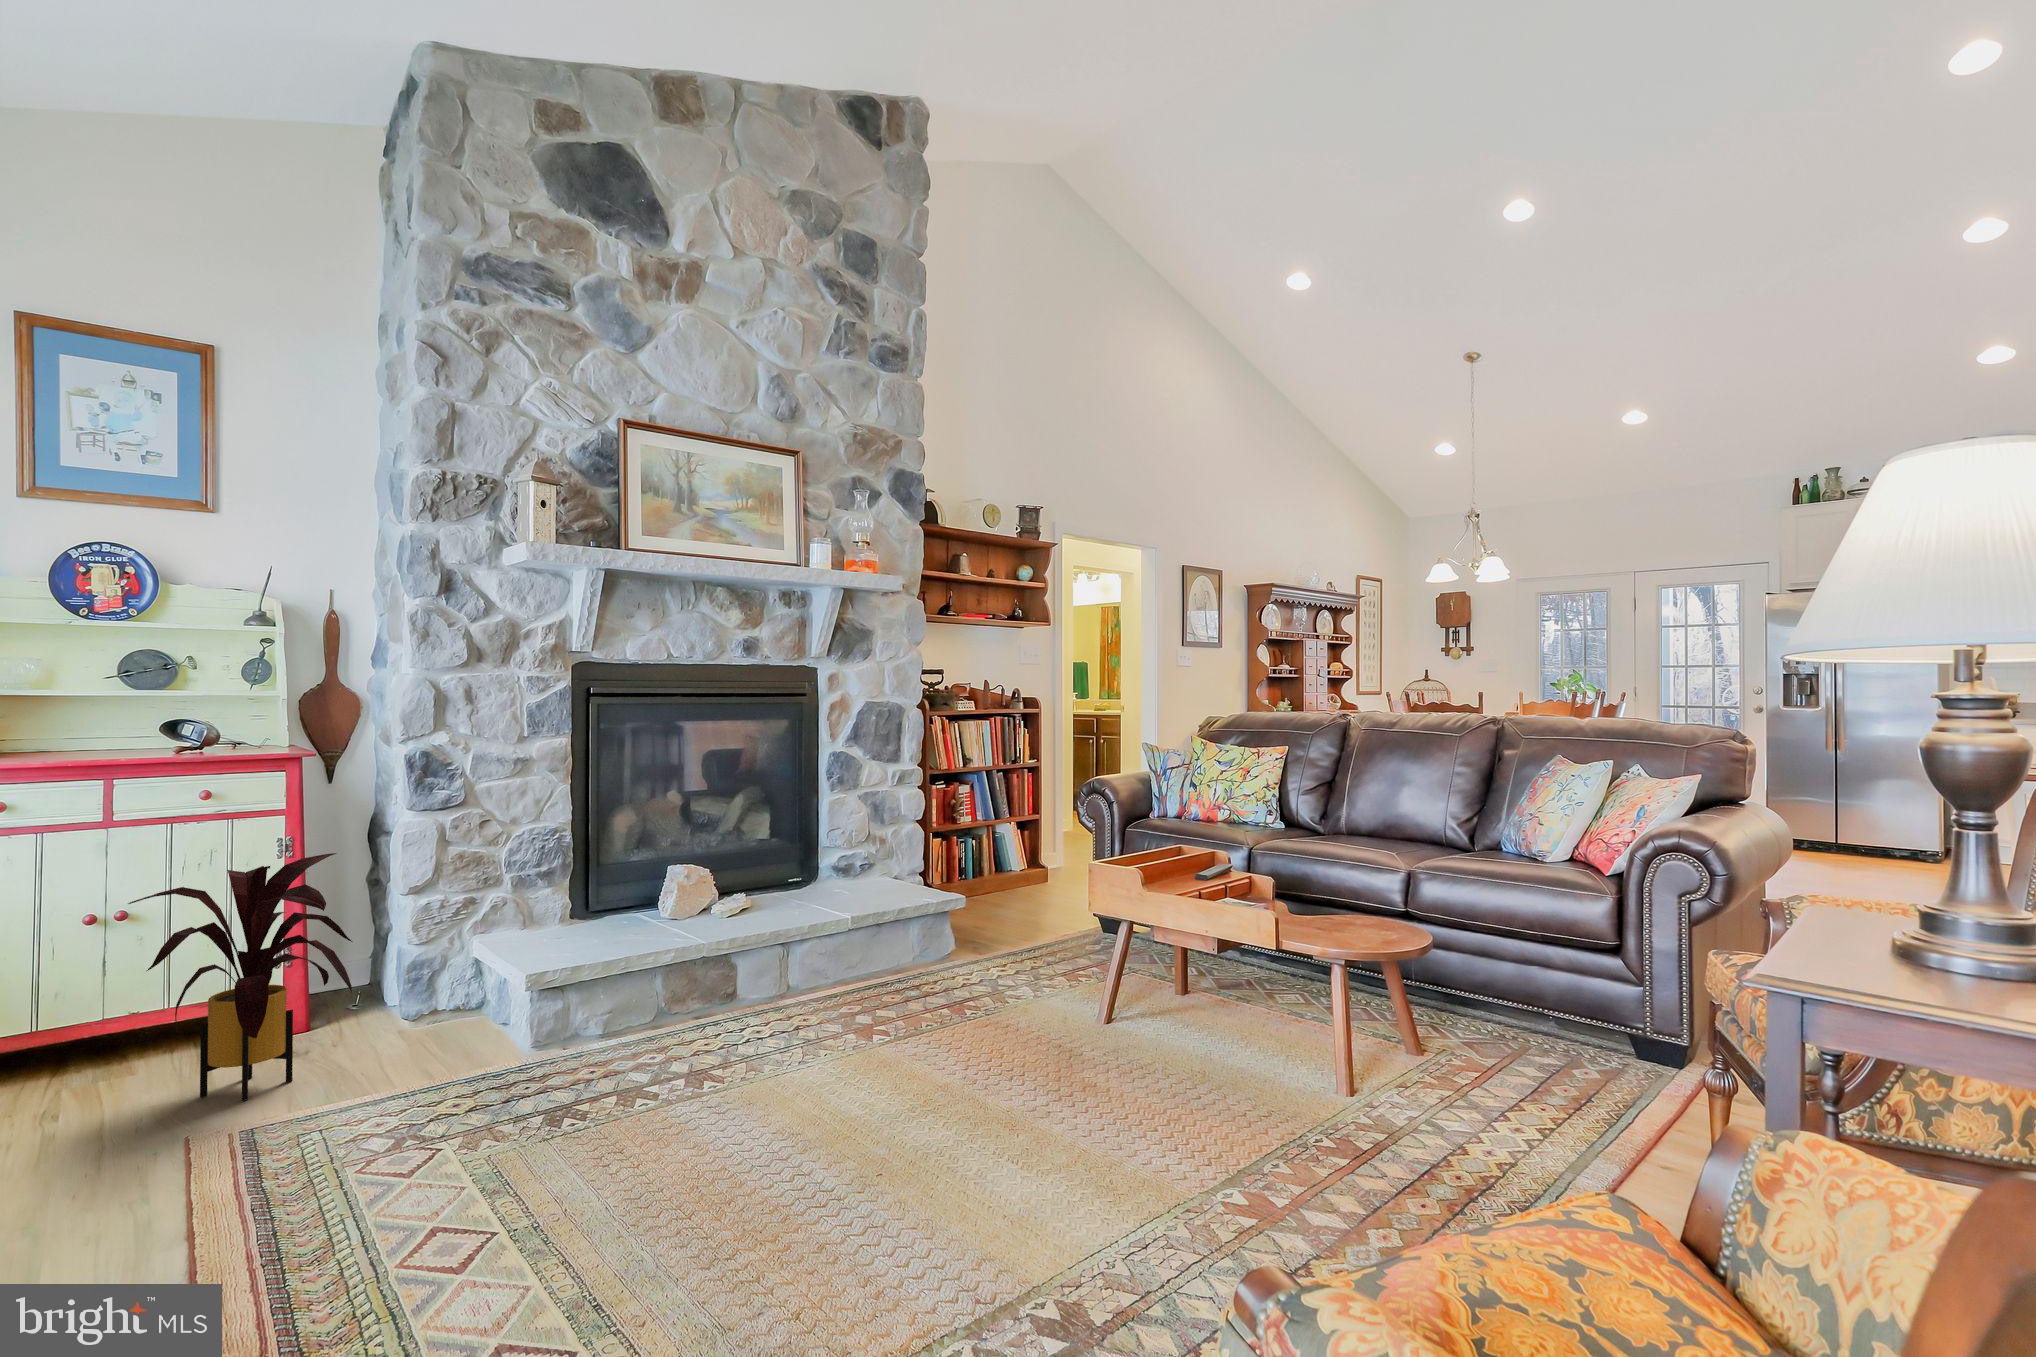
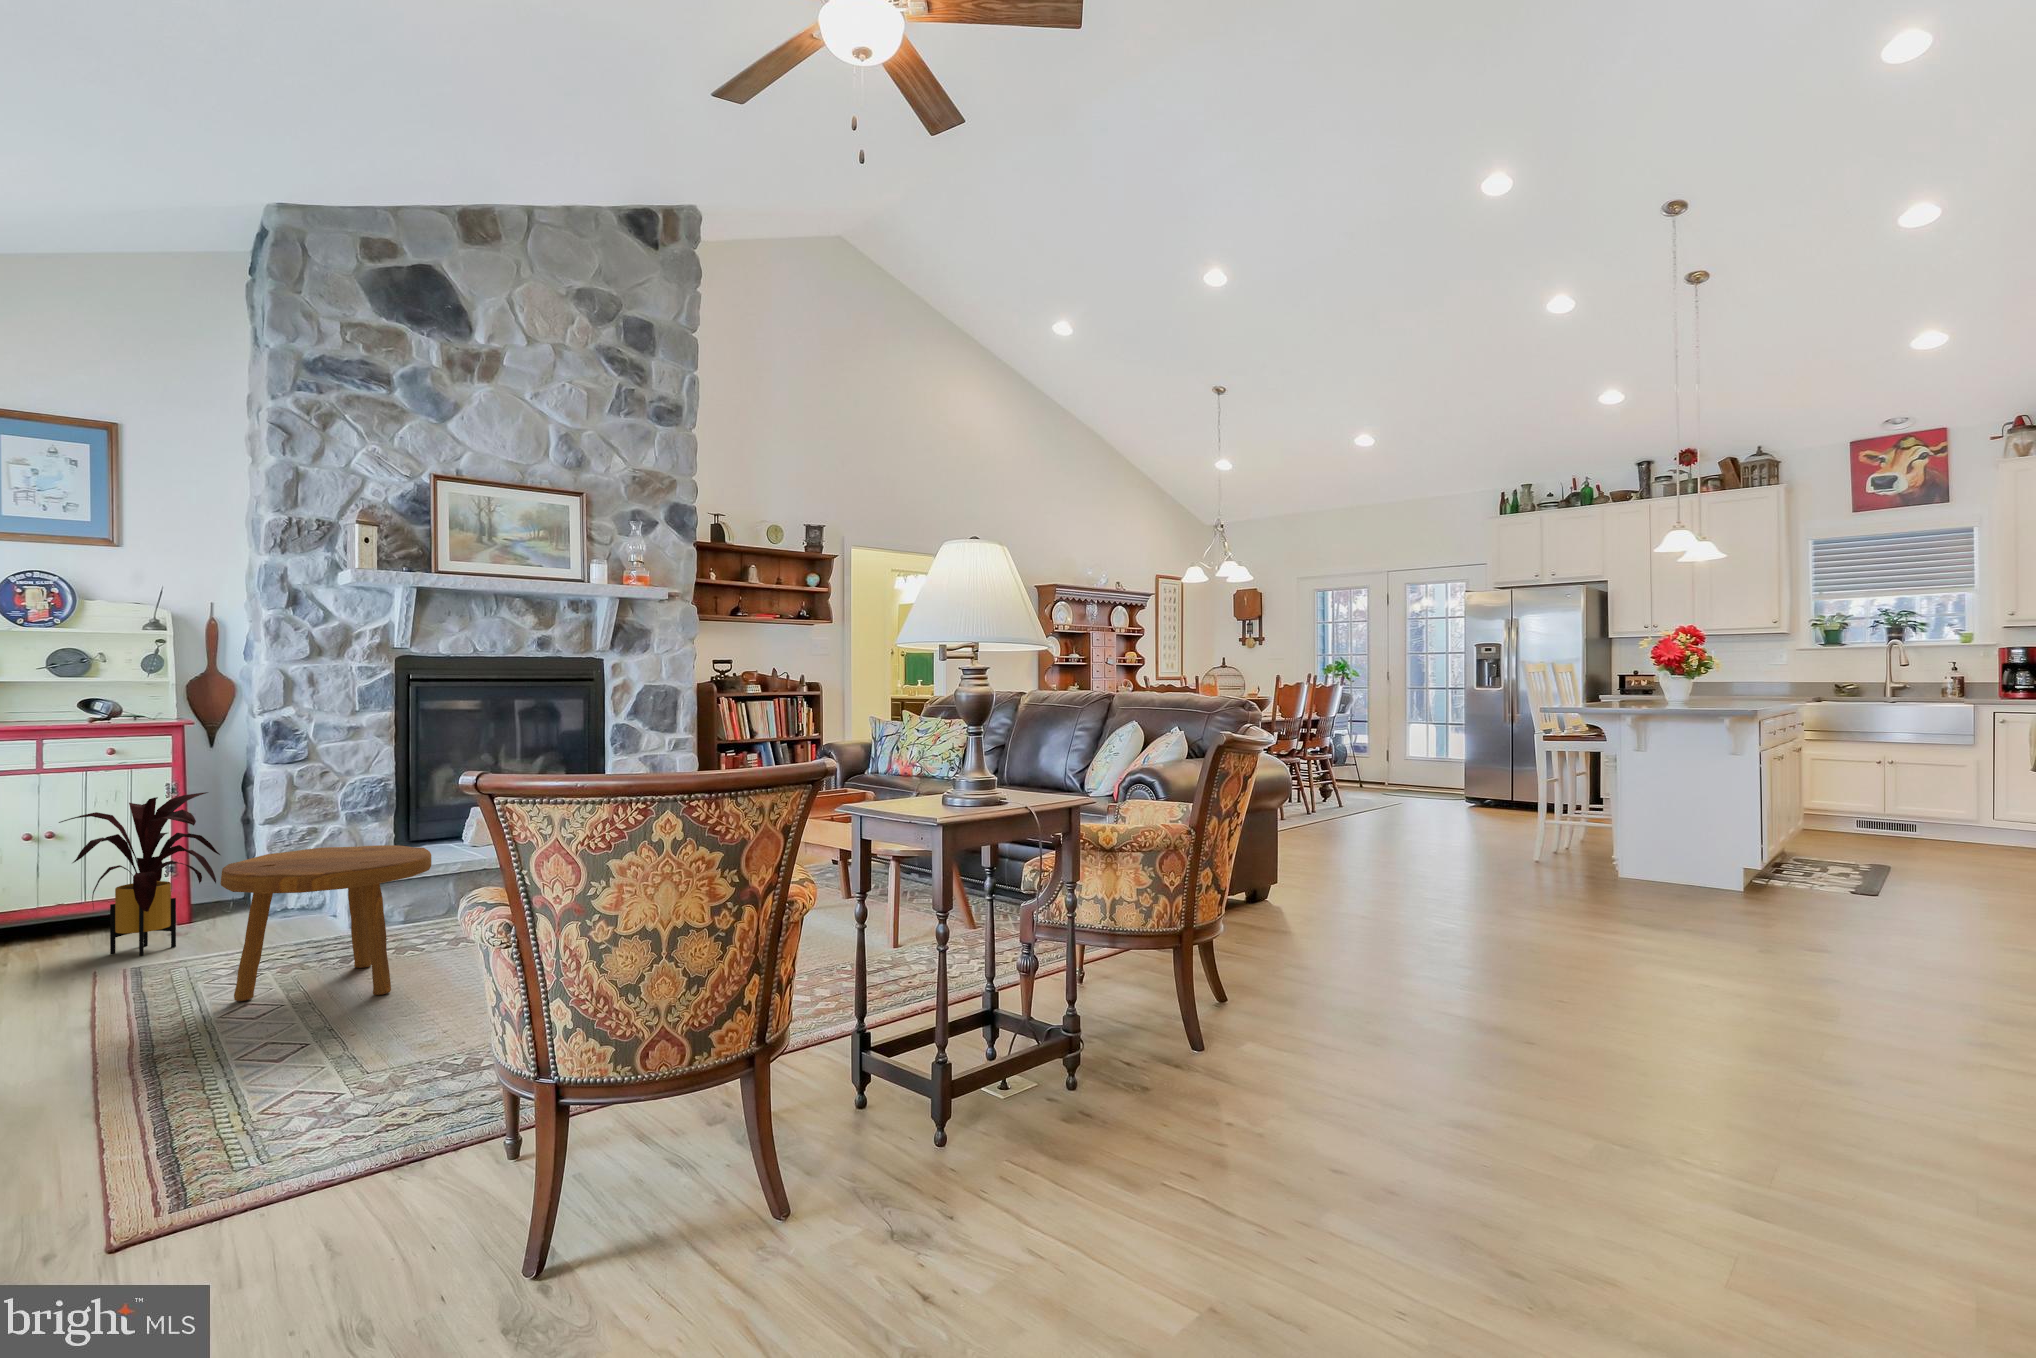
footstool: none [381,944,689,1216] -> present [220,845,431,1001]

